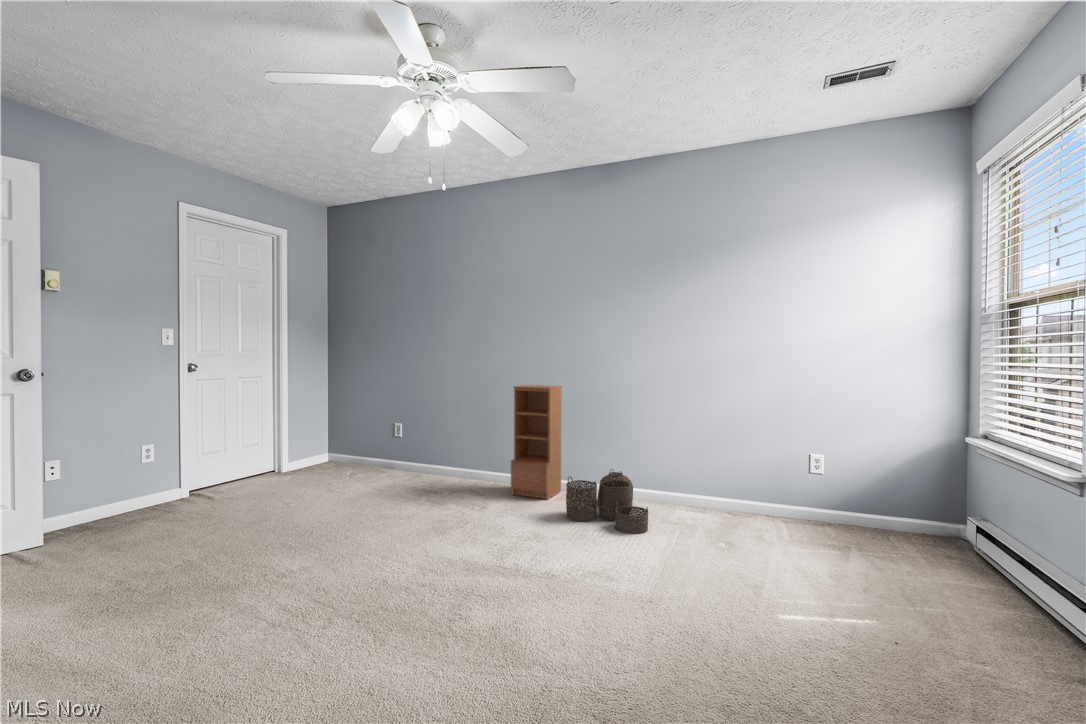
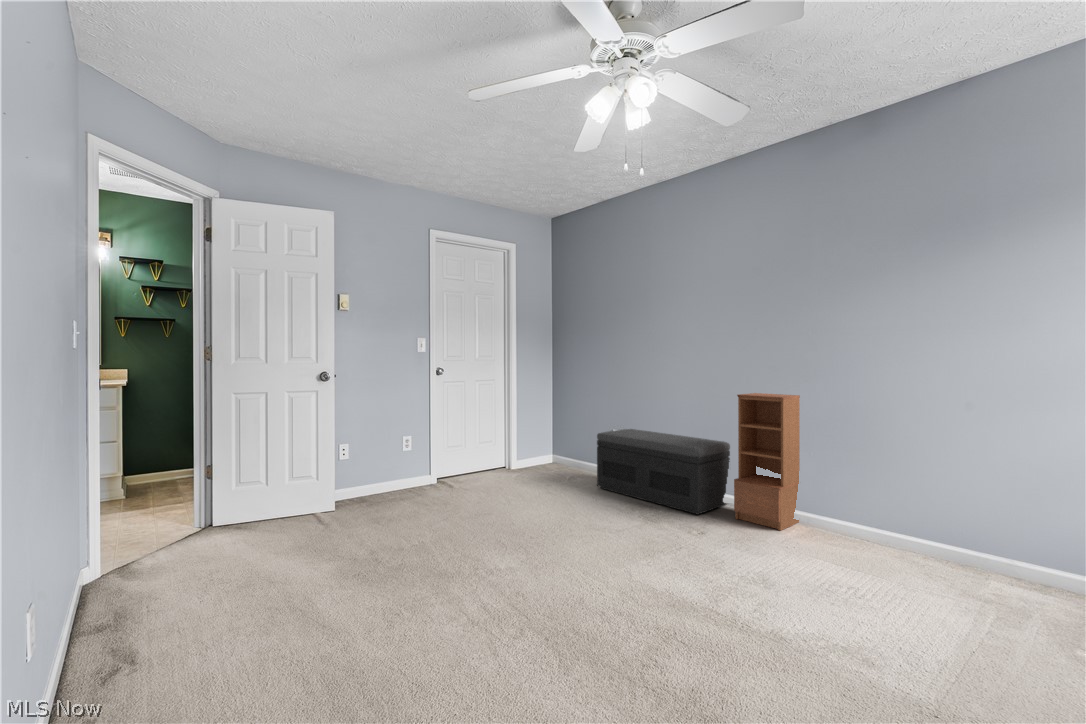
storage bench: none [381,422,506,495] -> present [597,429,730,515]
woven basket: present [566,469,648,533] -> none [803,503,927,595]

